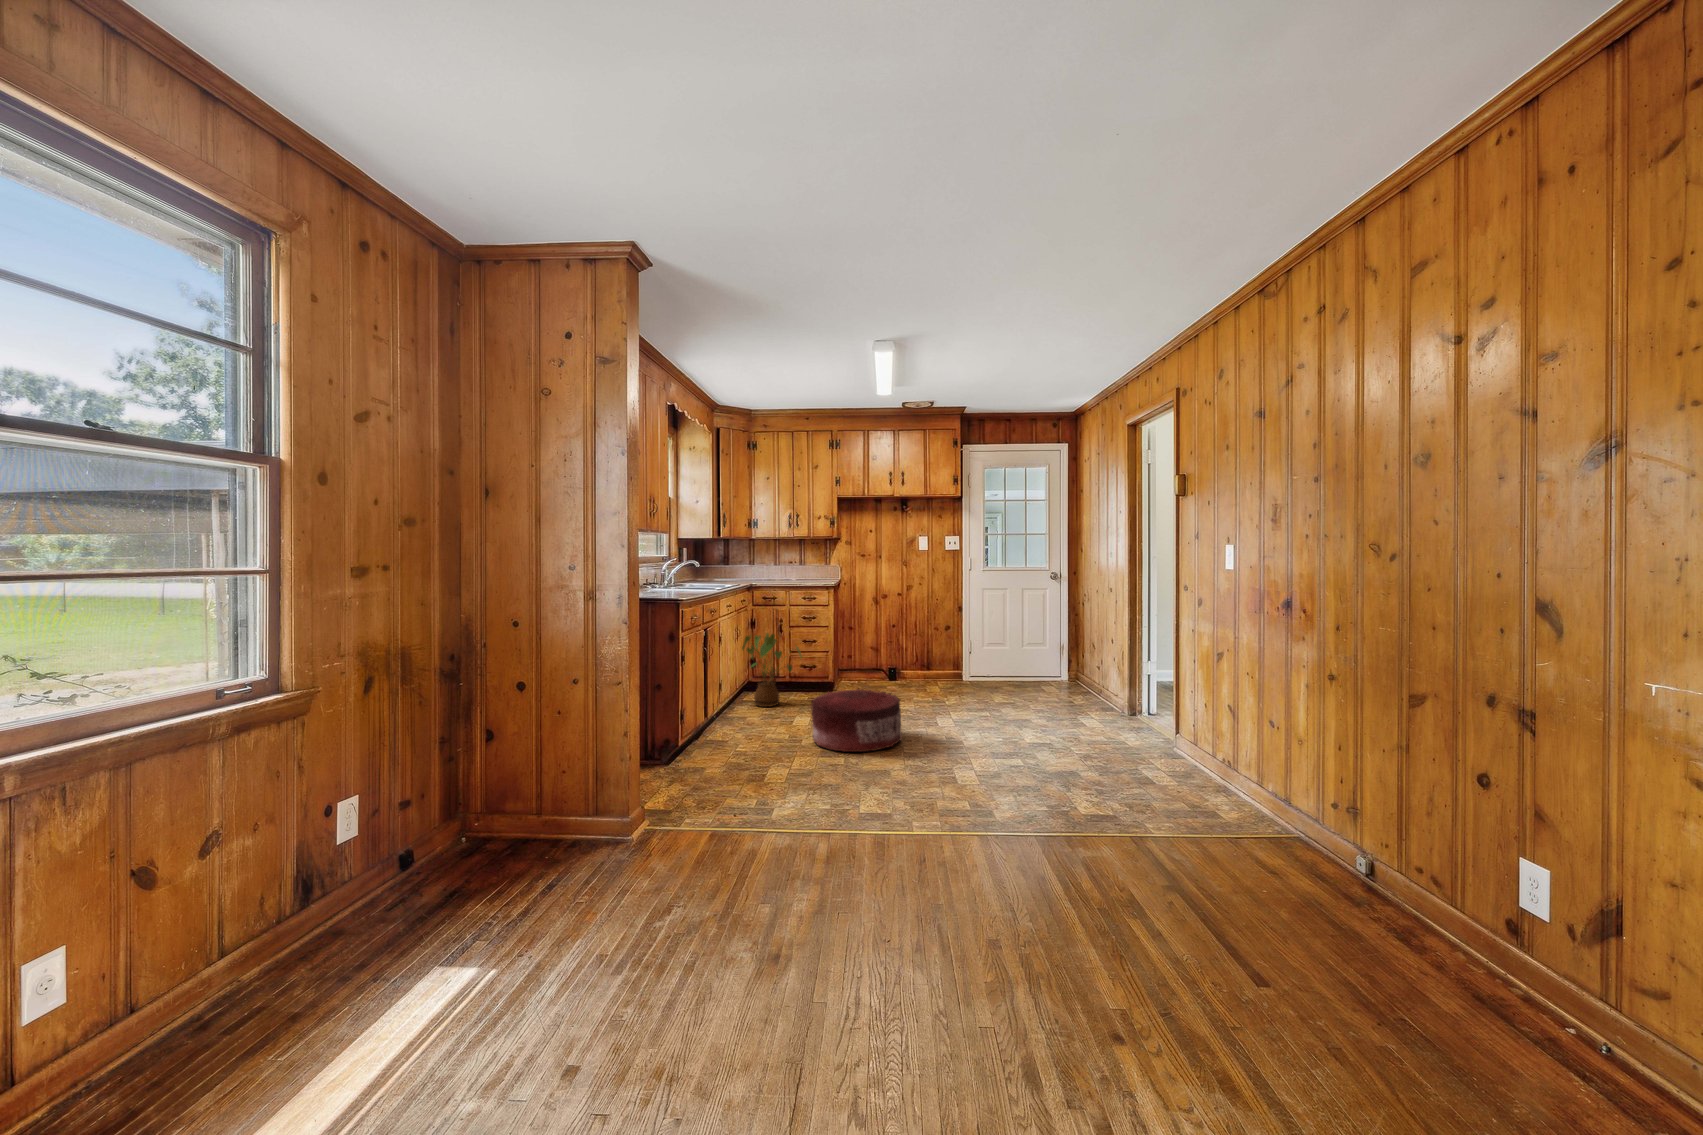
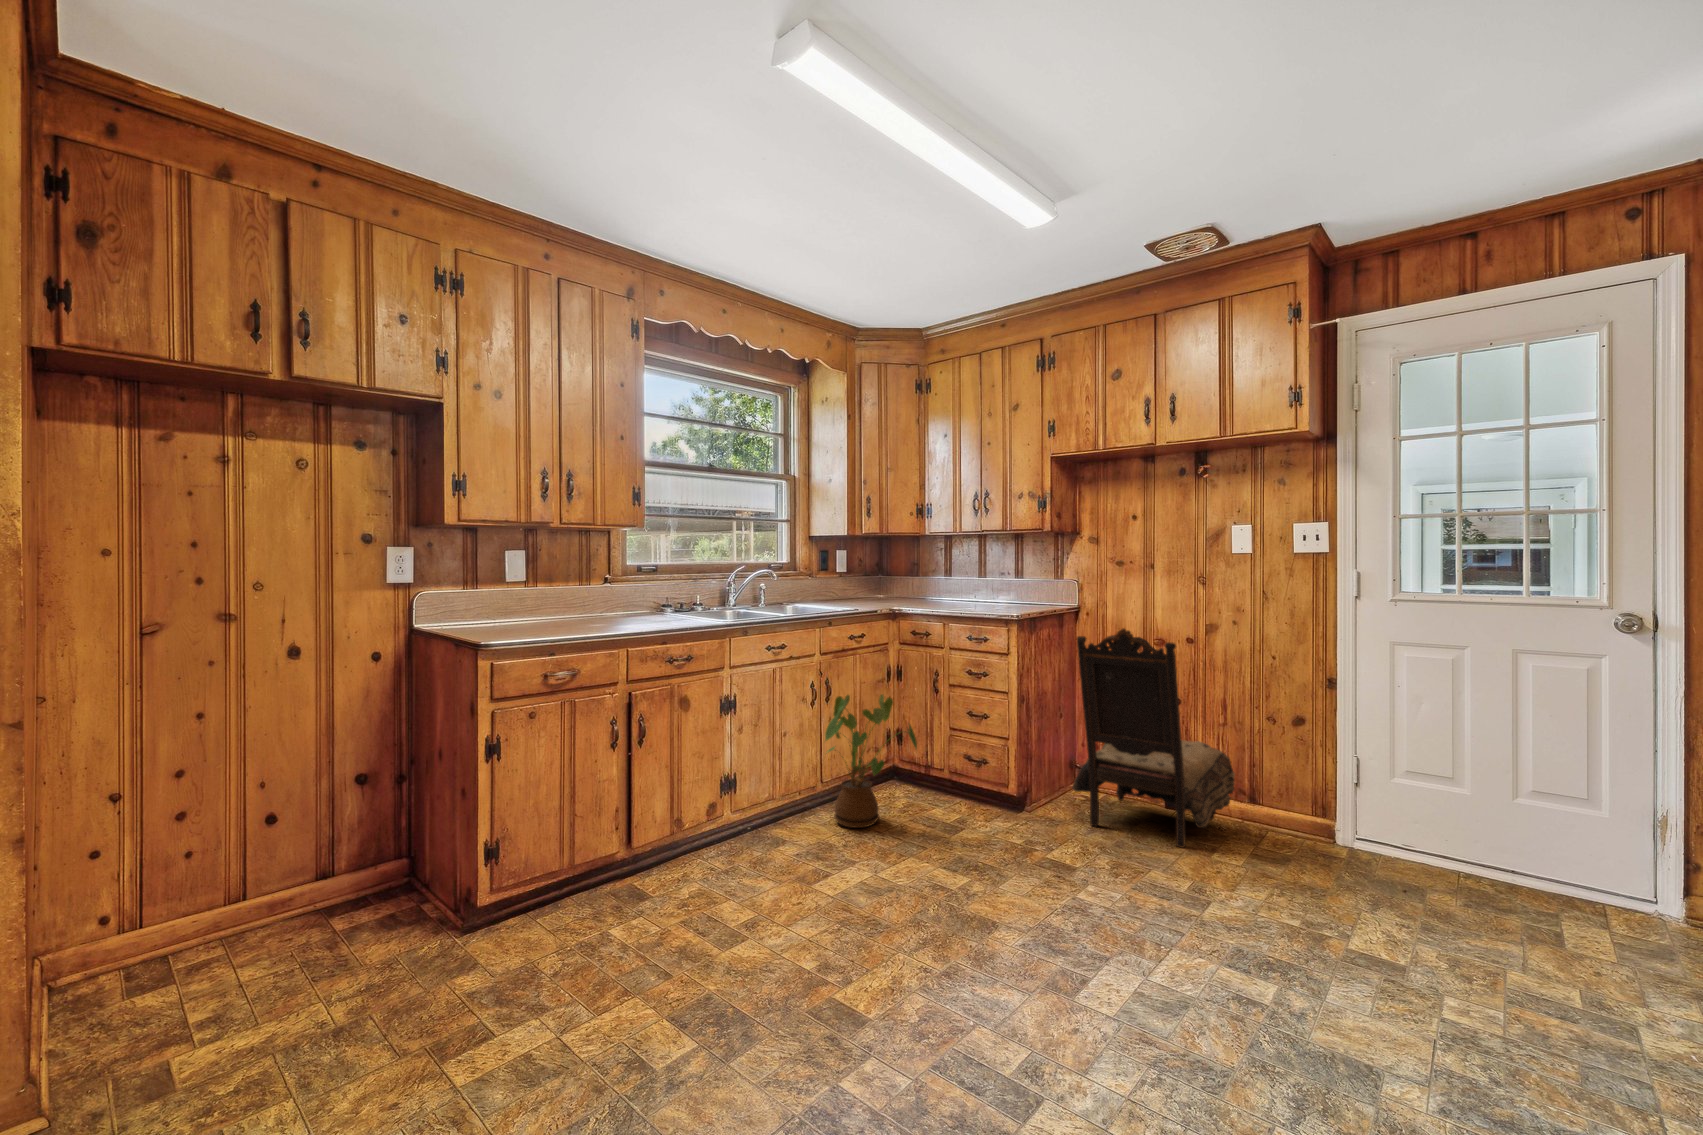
dining chair: none [860,587,927,689] -> present [1073,628,1235,848]
pouf: present [811,689,902,752] -> none [705,851,924,1057]

